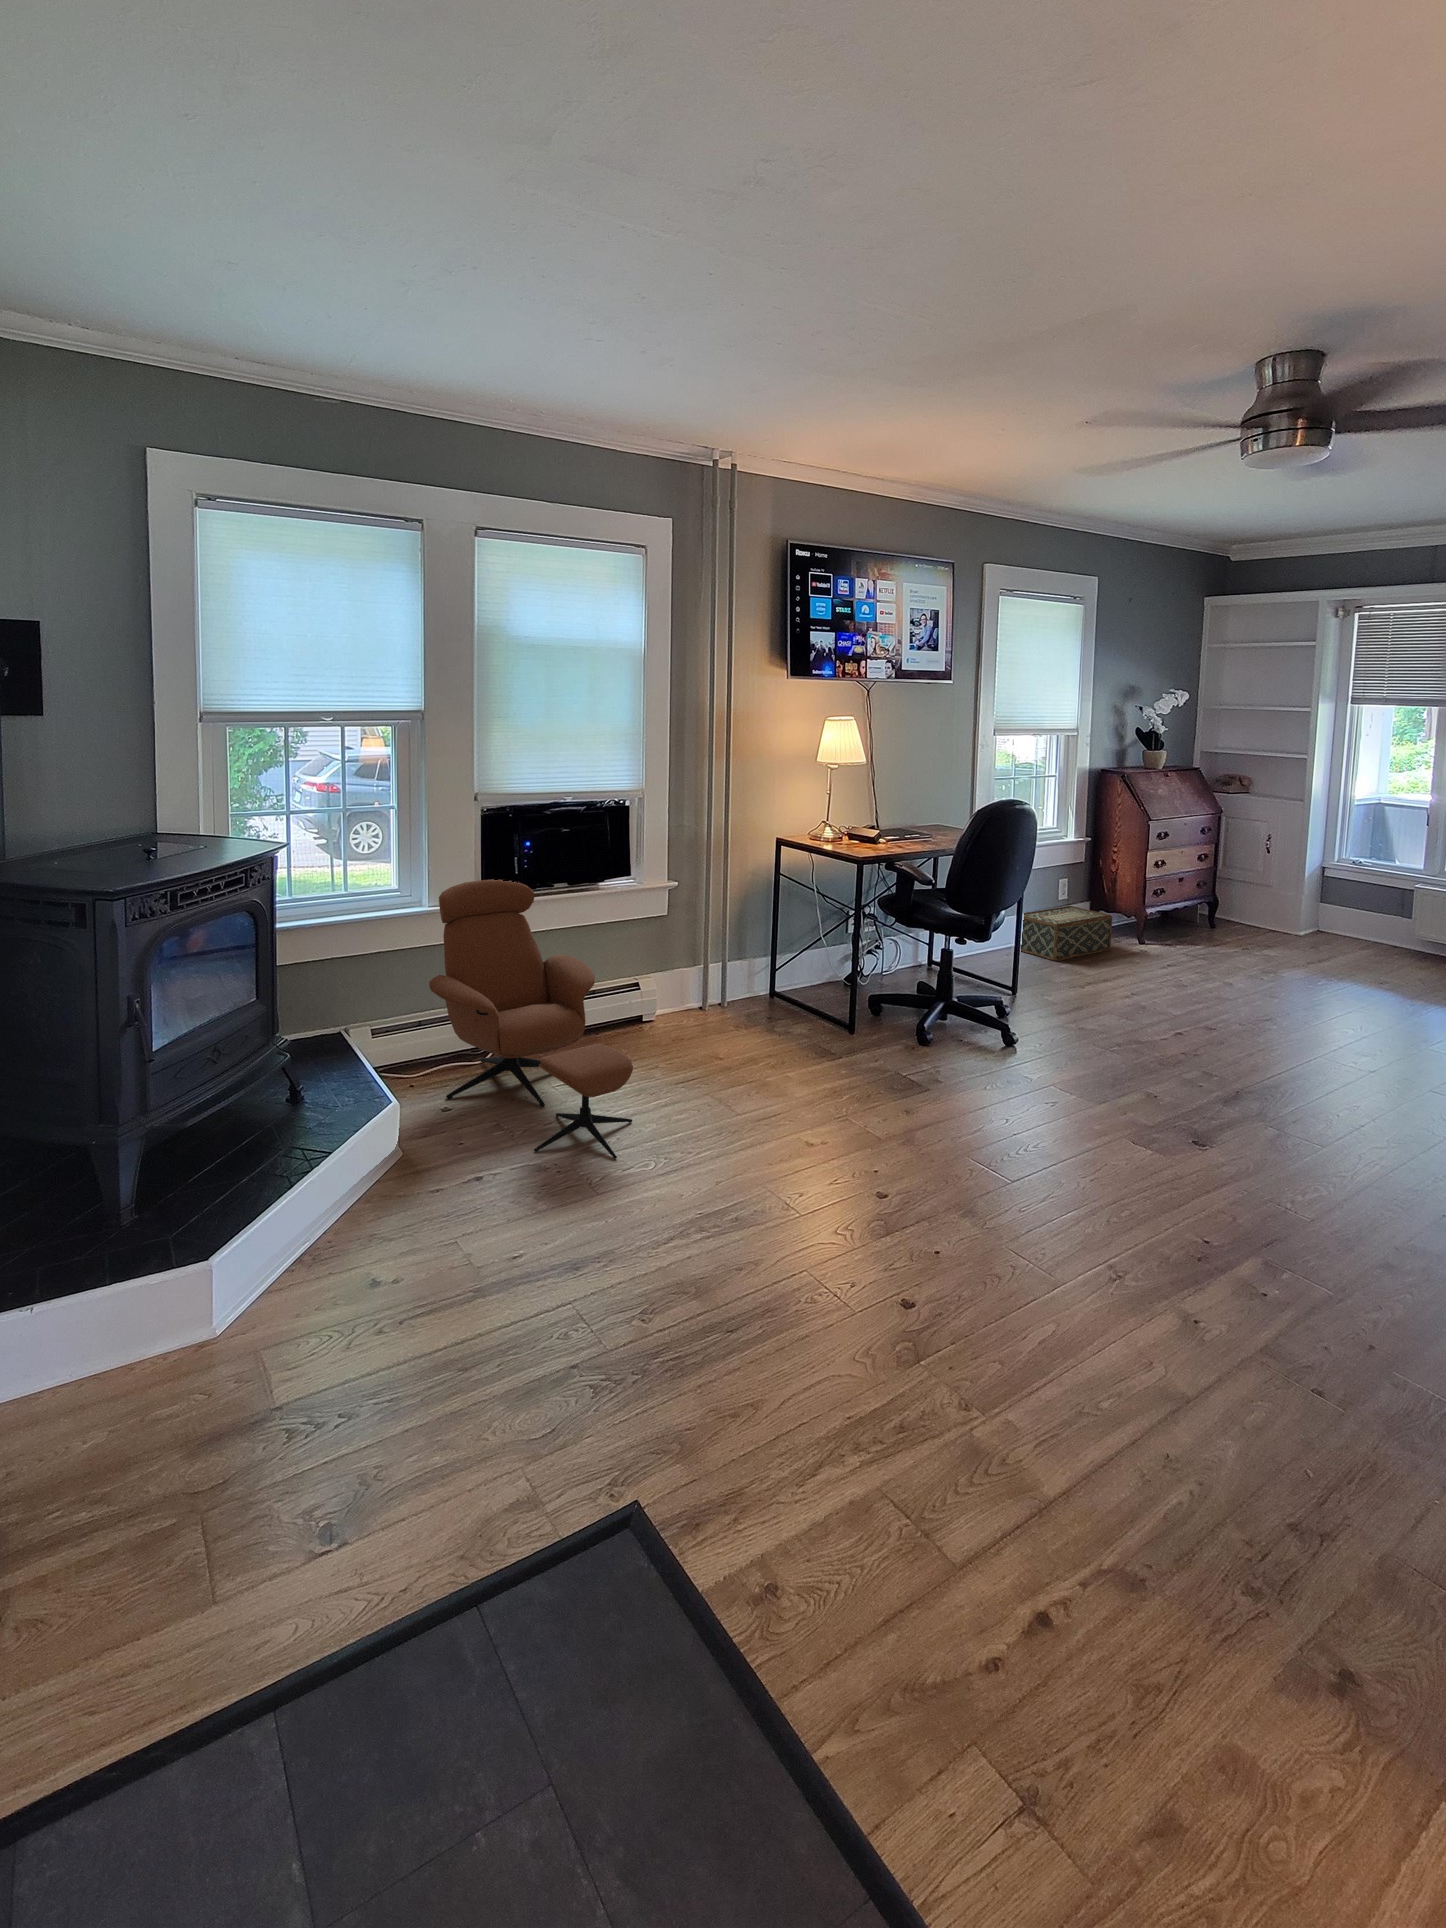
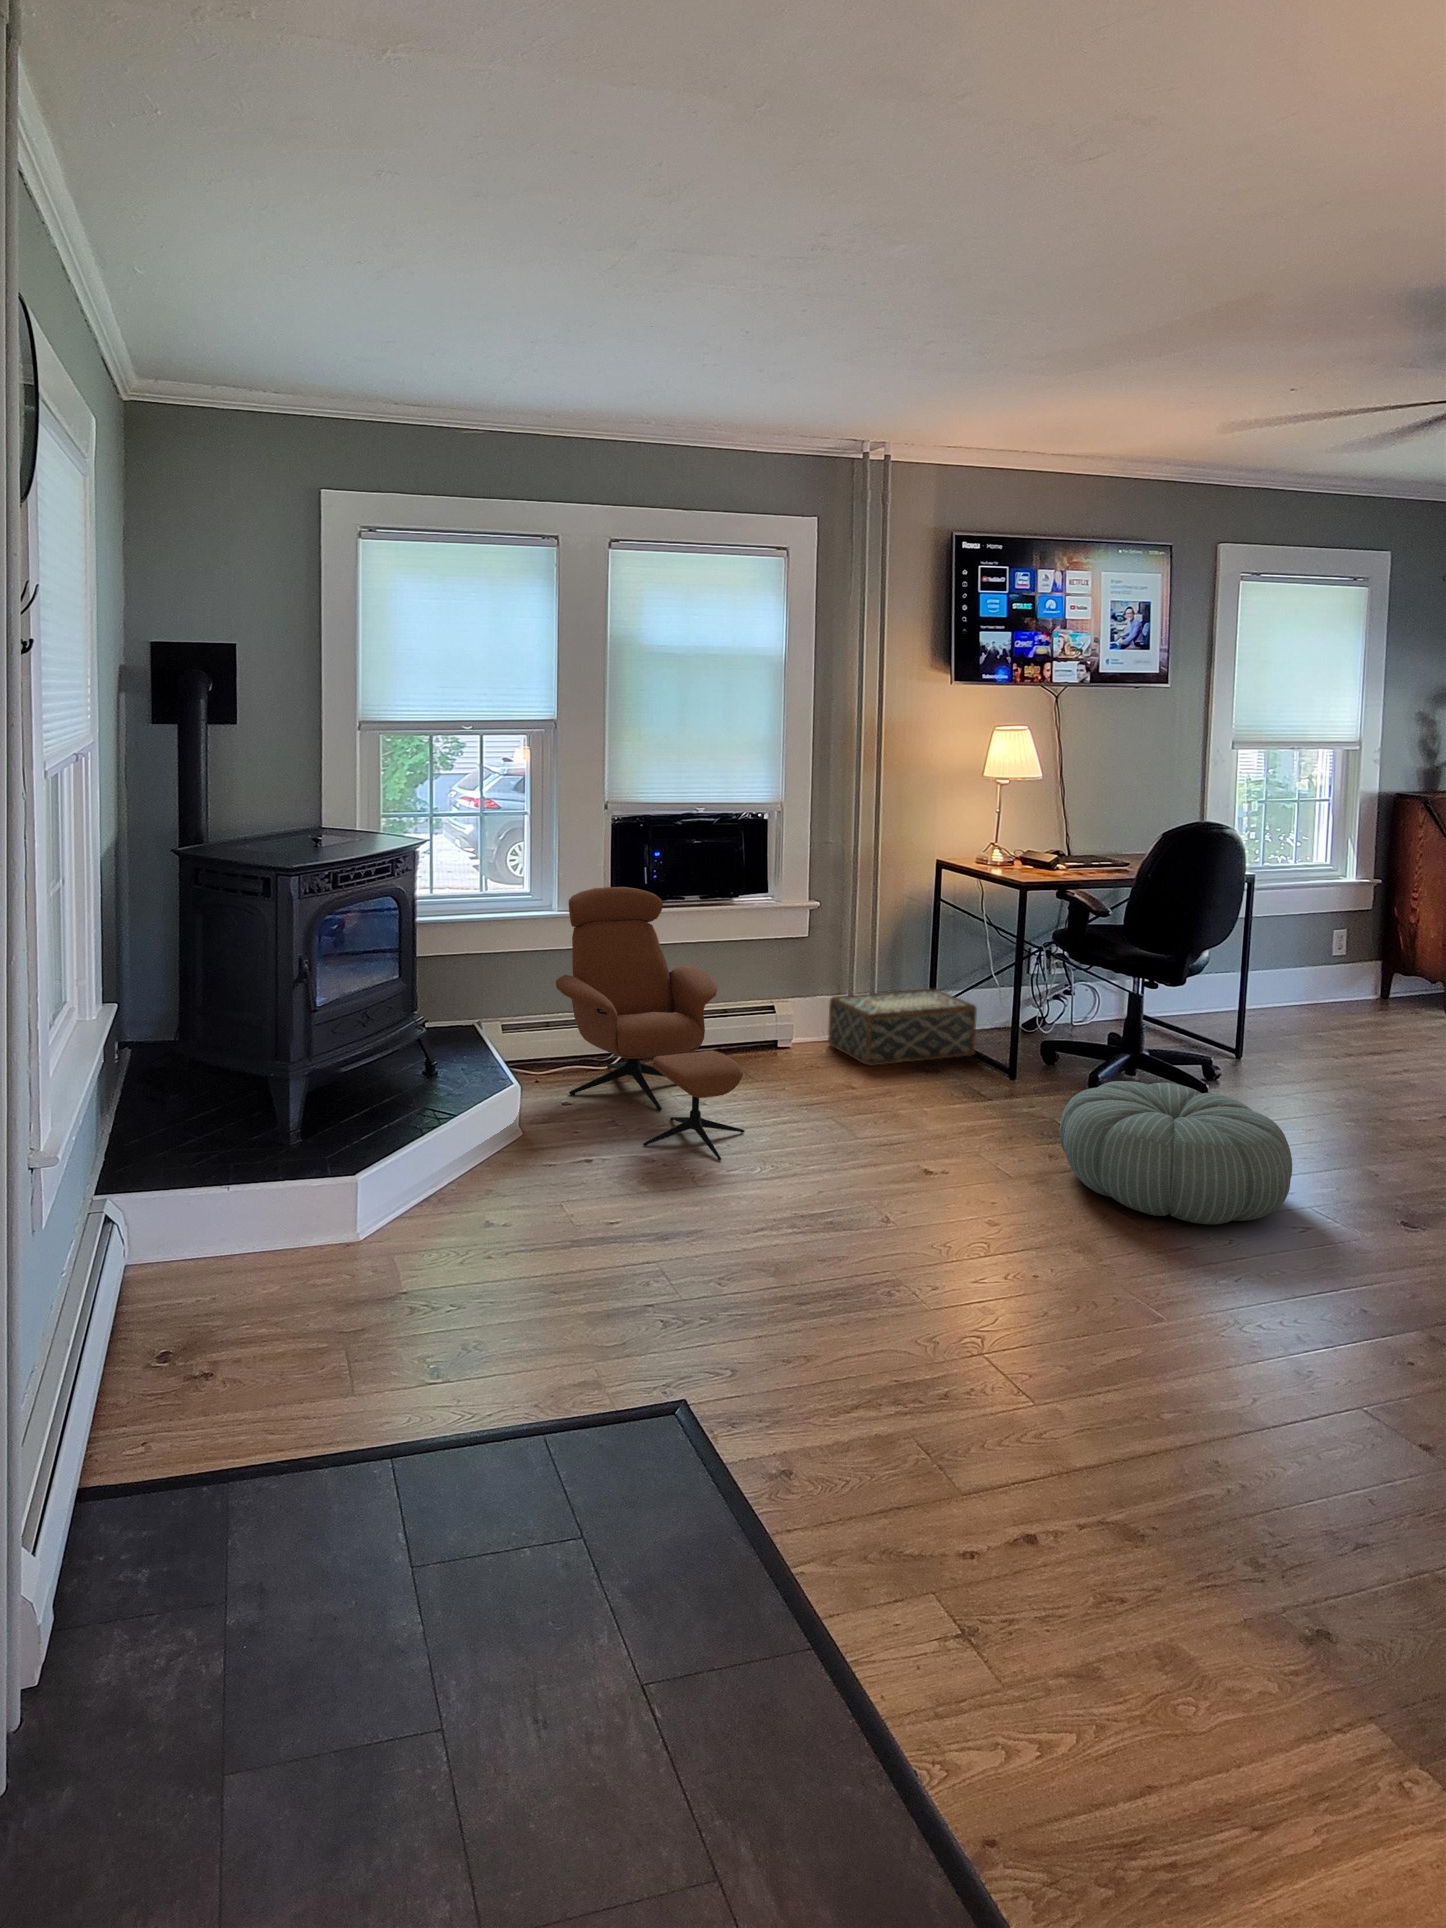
woven basket: present [1021,906,1112,961] -> present [828,989,977,1066]
pouf: none [922,1035,1123,1168] -> present [1059,1081,1292,1224]

